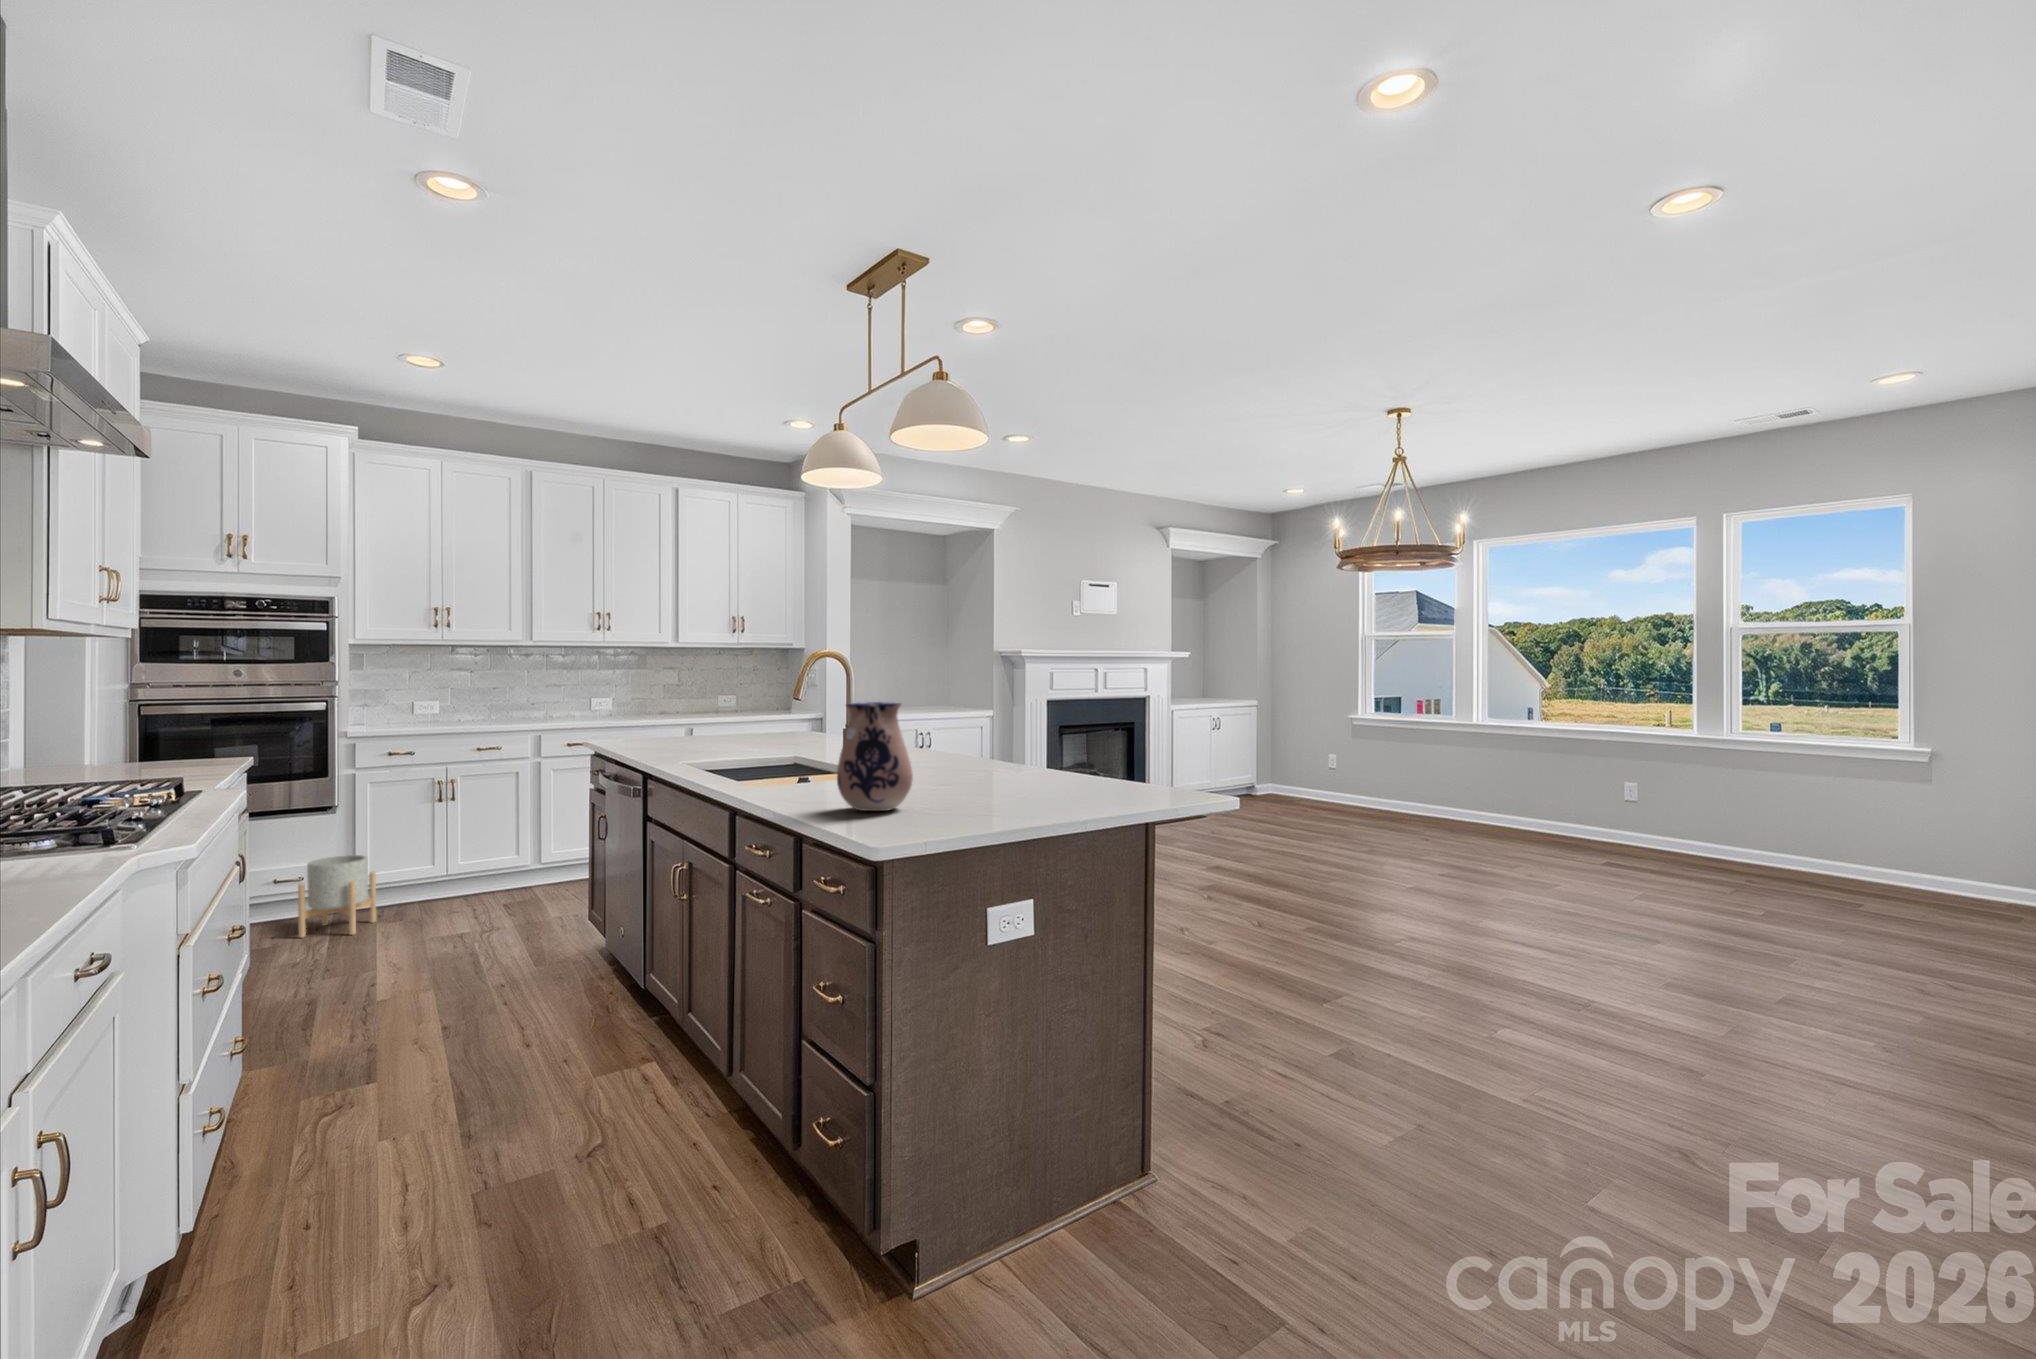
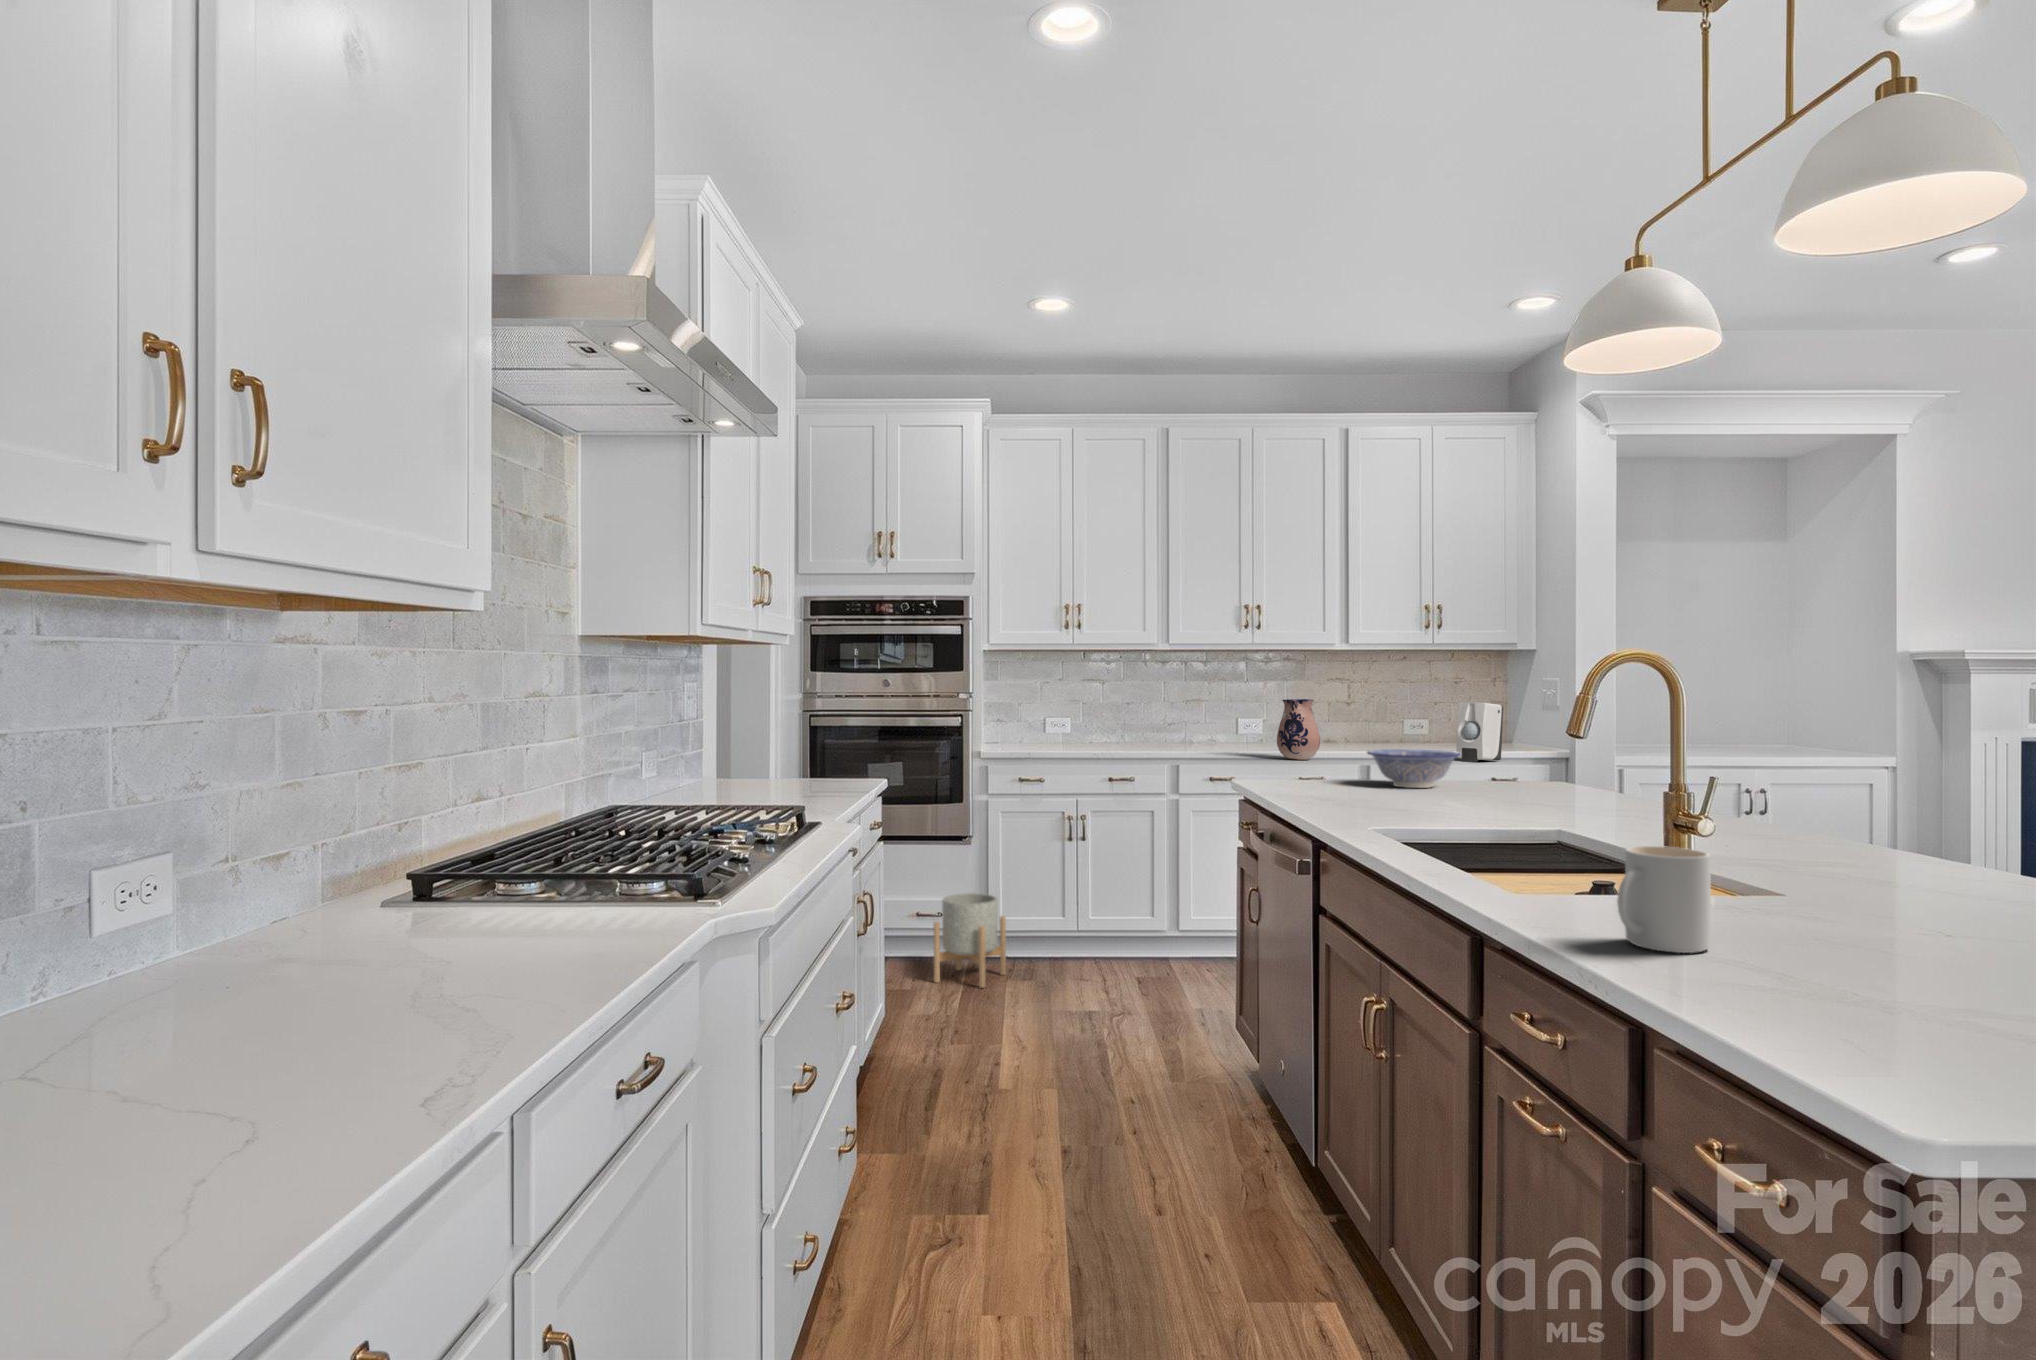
soap dispenser: none [755,684,786,725] -> present [1456,702,1503,762]
ceramic pitcher: present [837,702,913,811] -> present [1277,699,1320,760]
decorative bowl: none [687,715,750,741] -> present [1367,749,1461,788]
mug: none [795,750,840,801] -> present [1617,846,1711,953]

